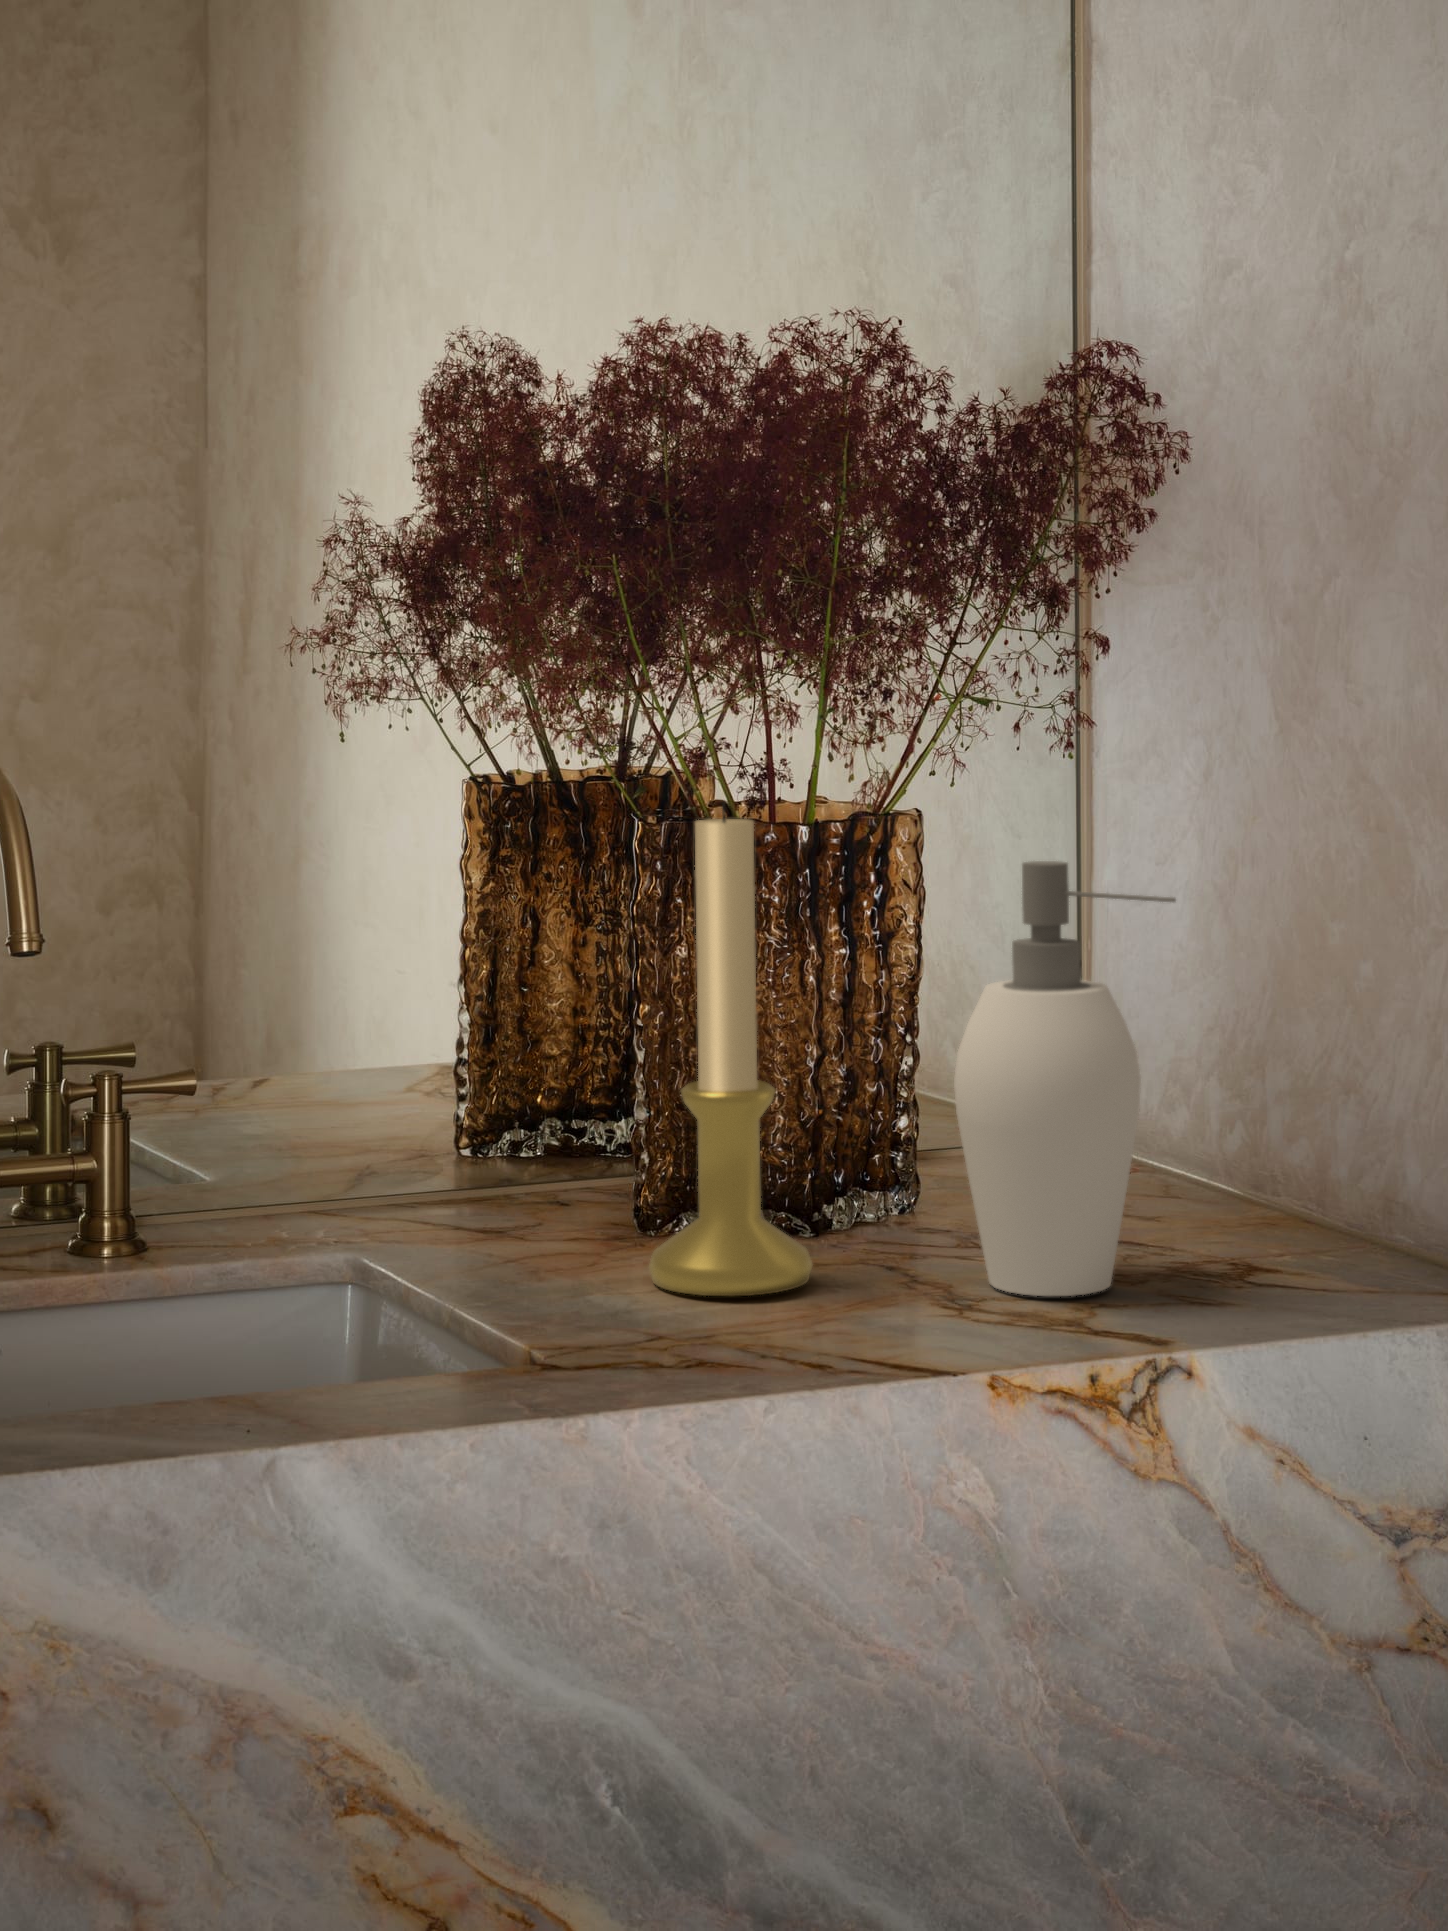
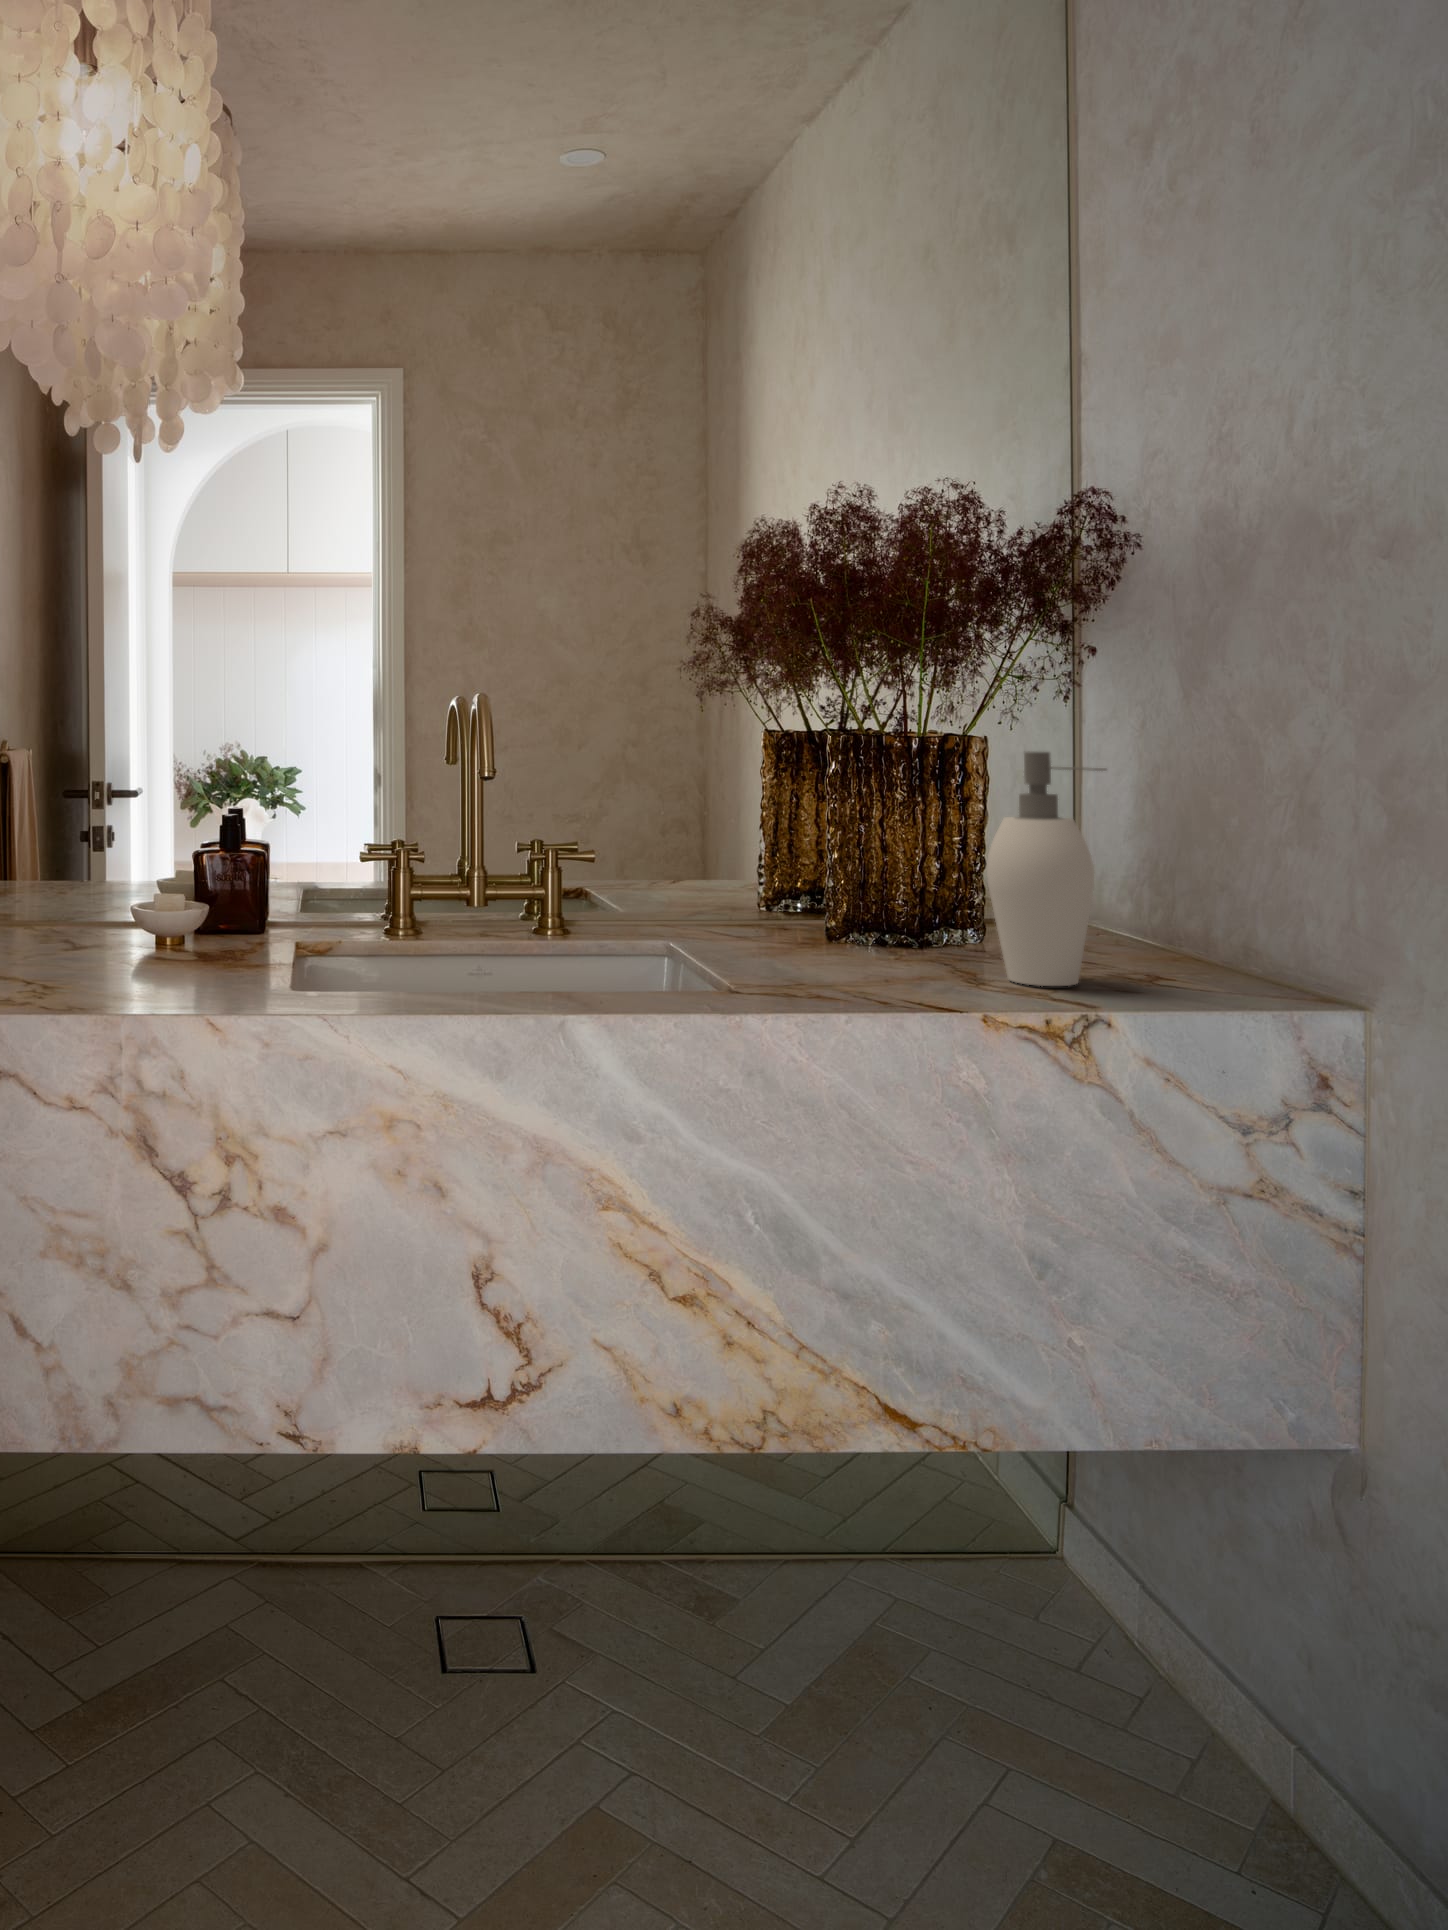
candle holder: present [649,803,812,1296] -> none [820,716,909,973]

